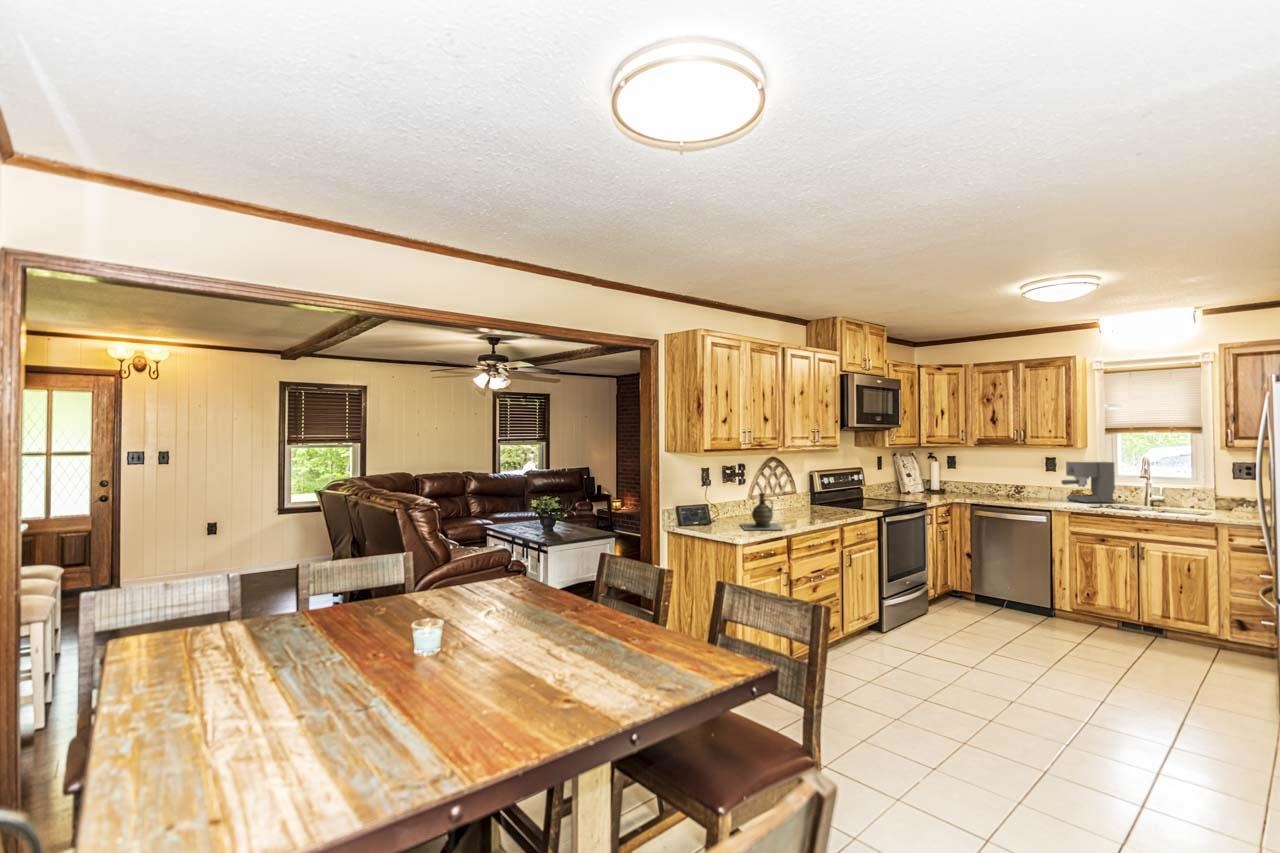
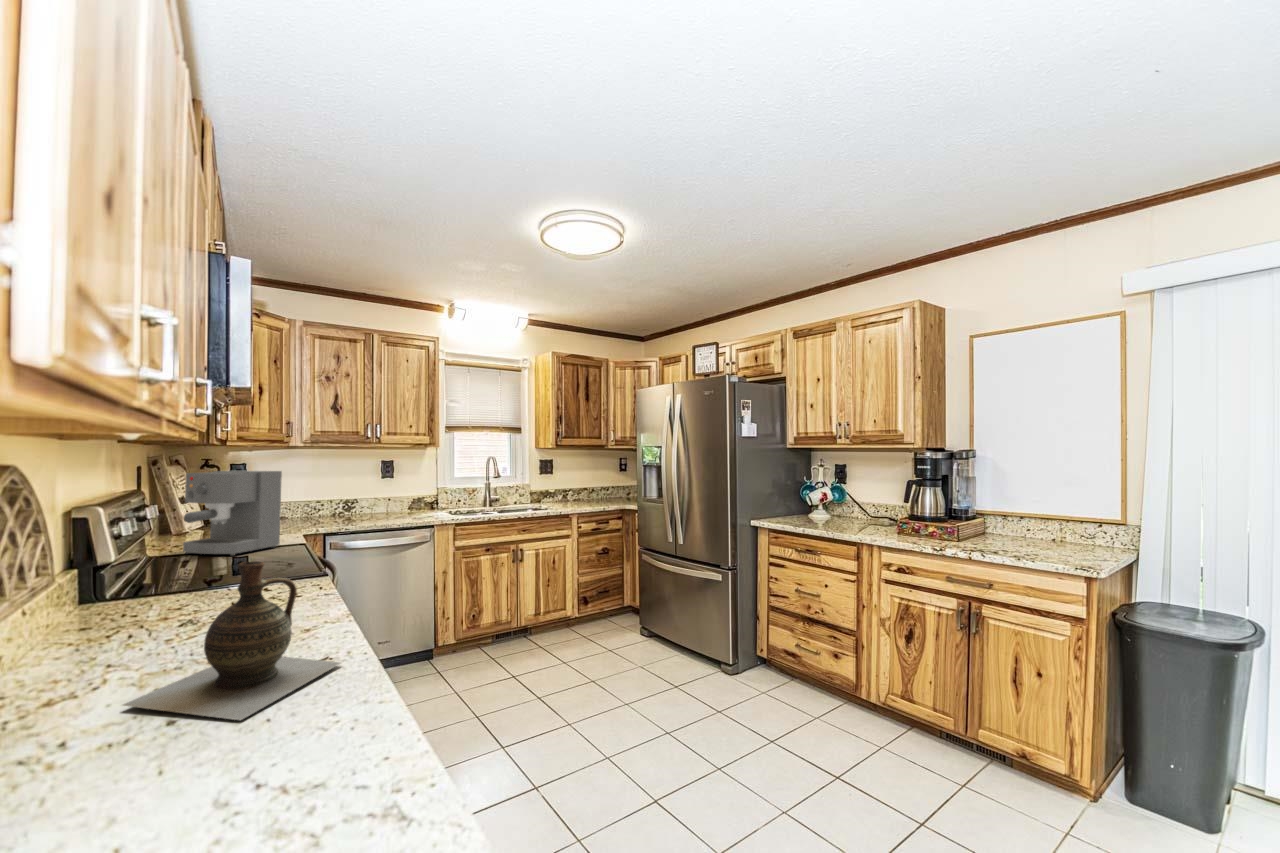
coffee maker: present [1062,462,1115,503] -> present [183,471,282,556]

